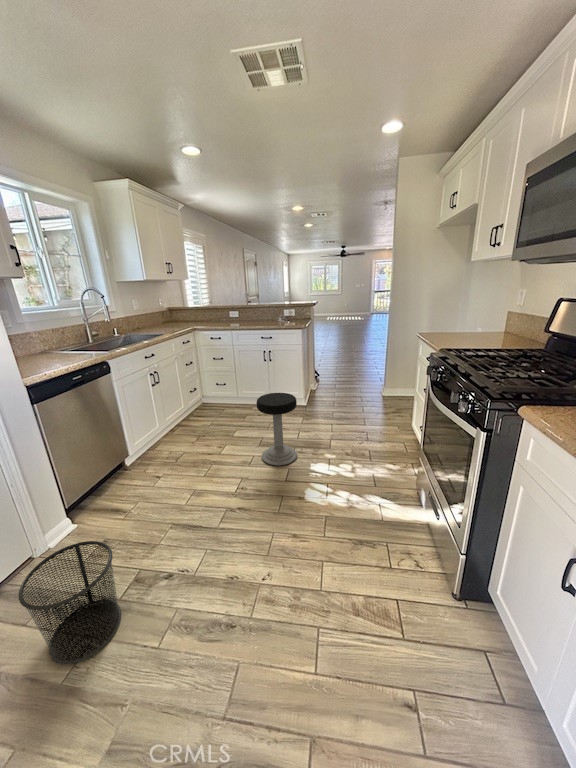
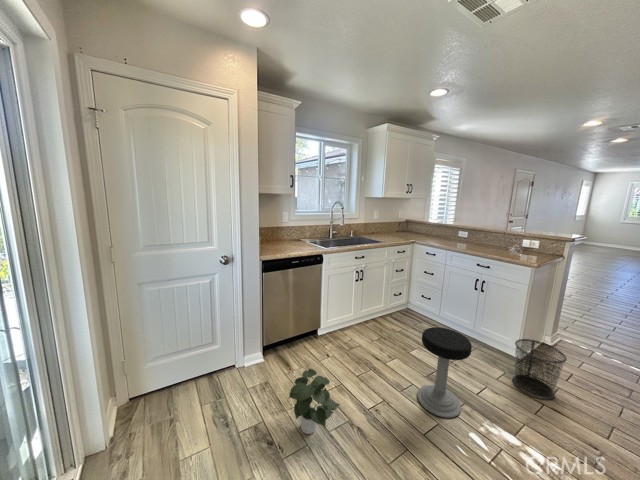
potted plant: none [160,477,223,544] -> present [289,369,340,434]
waste bin: present [19,541,121,664] -> present [512,339,567,399]

